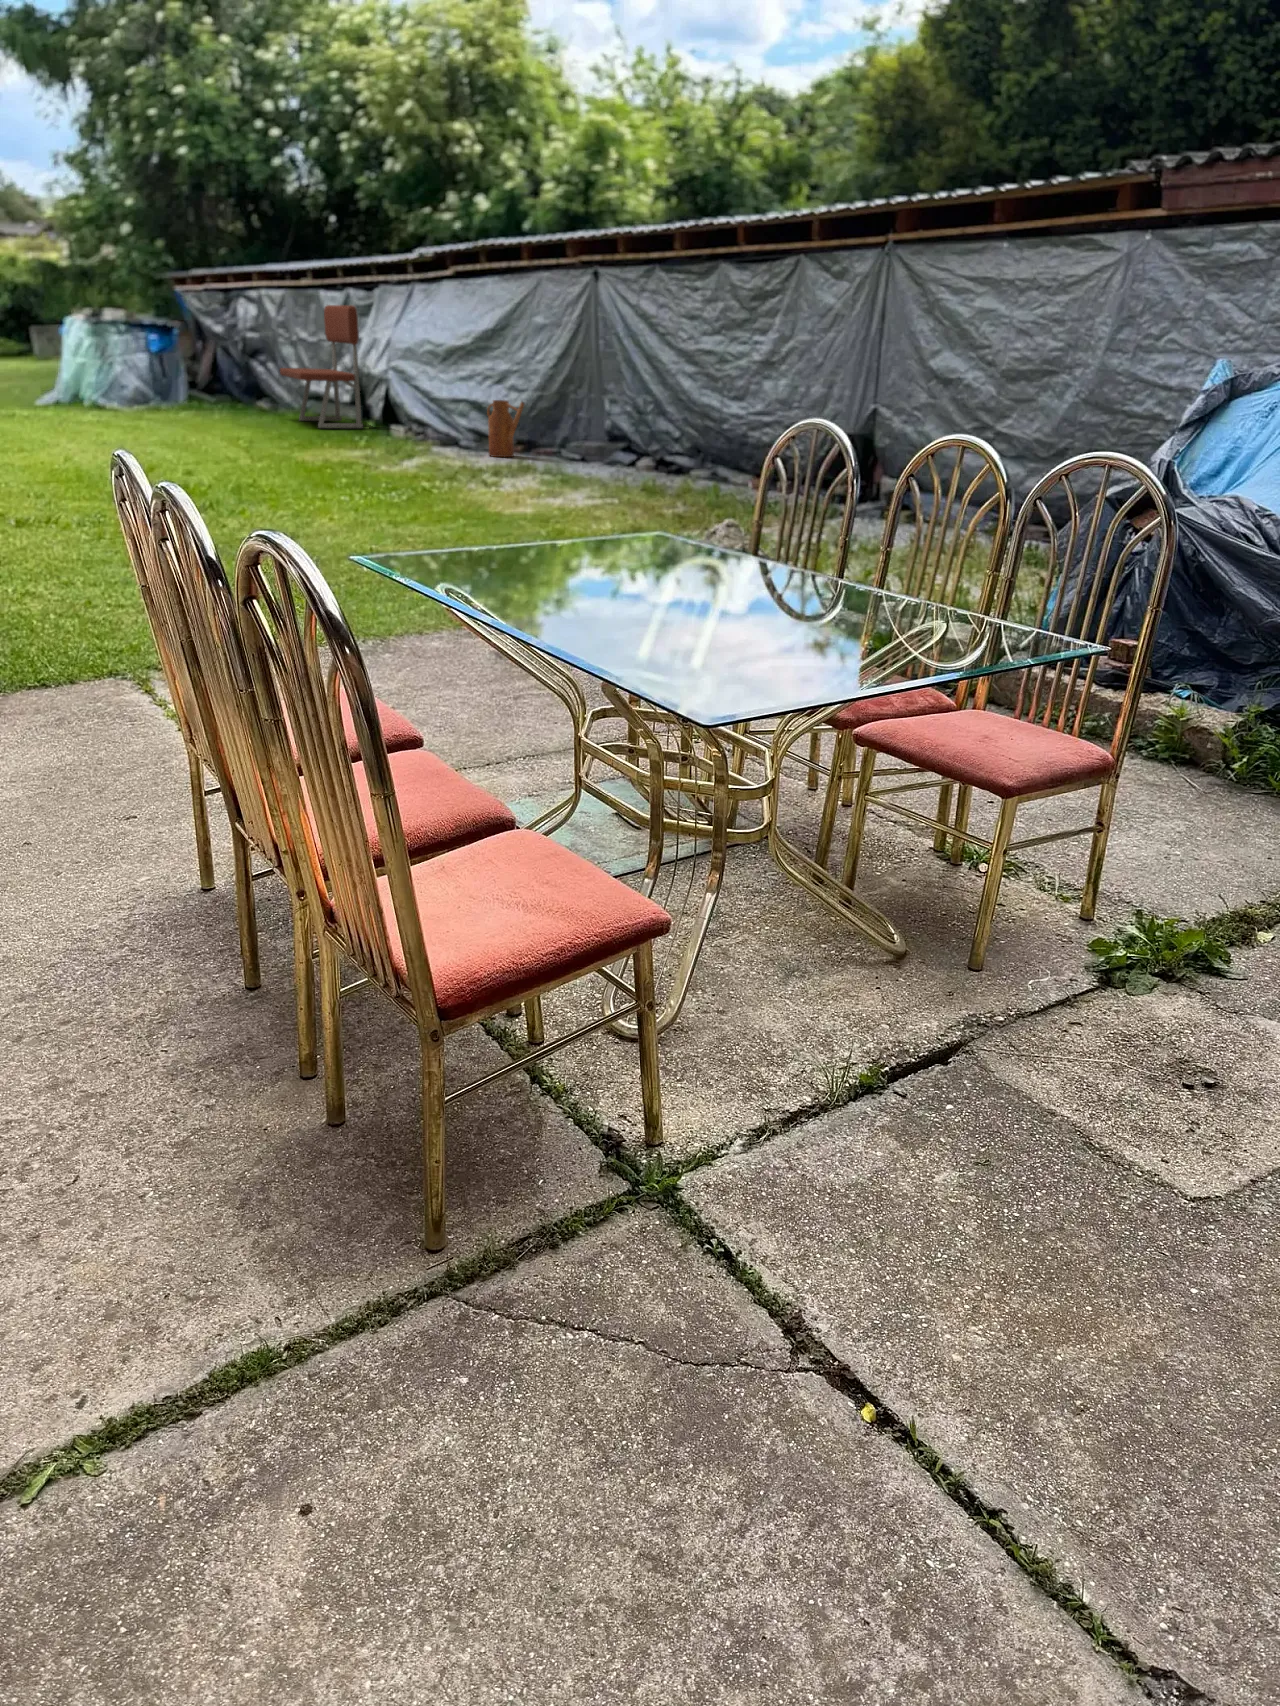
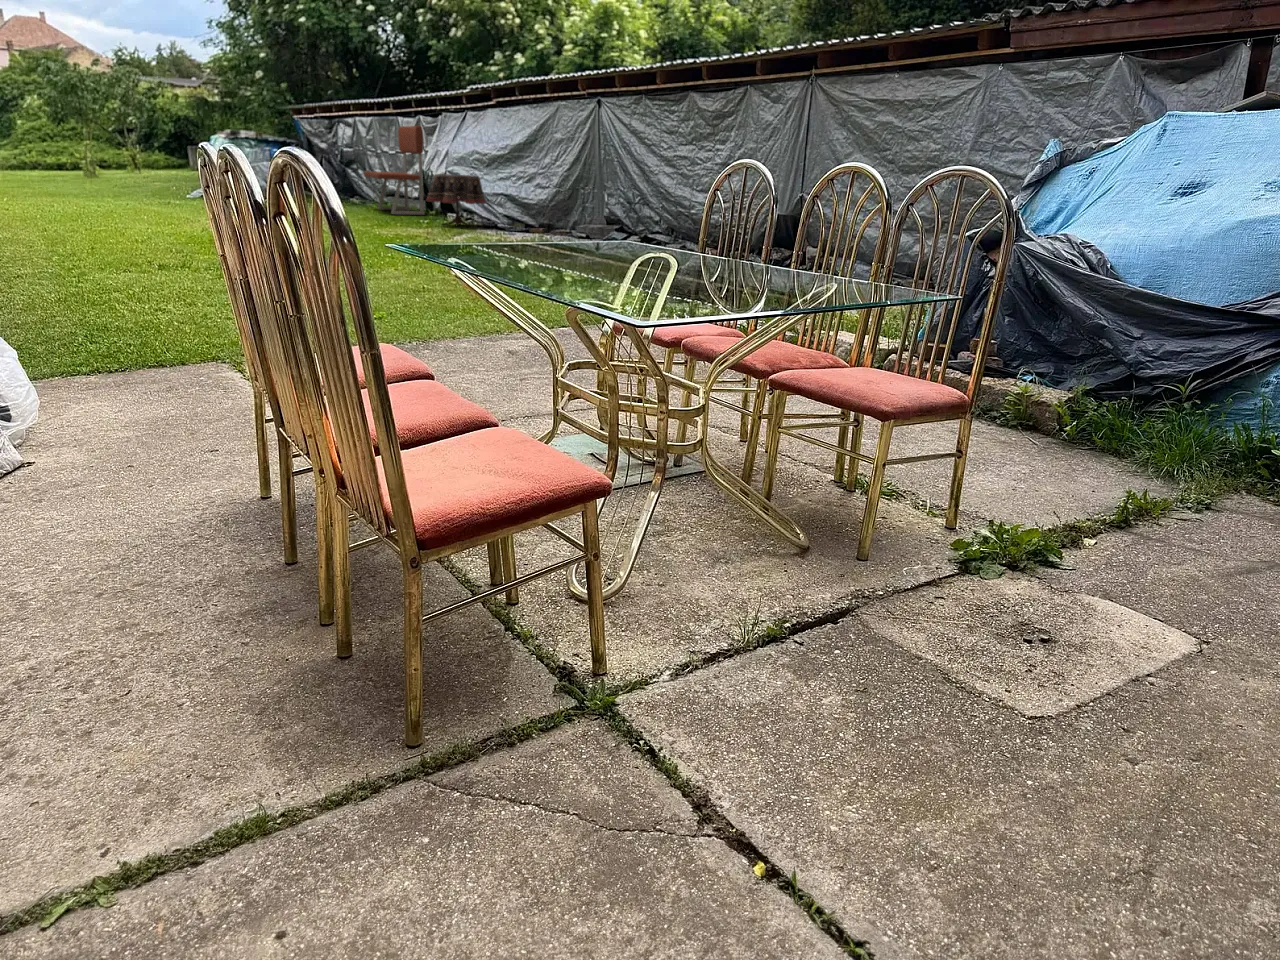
side table: none [366,375,445,447] -> present [427,174,486,226]
watering can: present [487,400,525,457] -> none [516,192,545,234]

